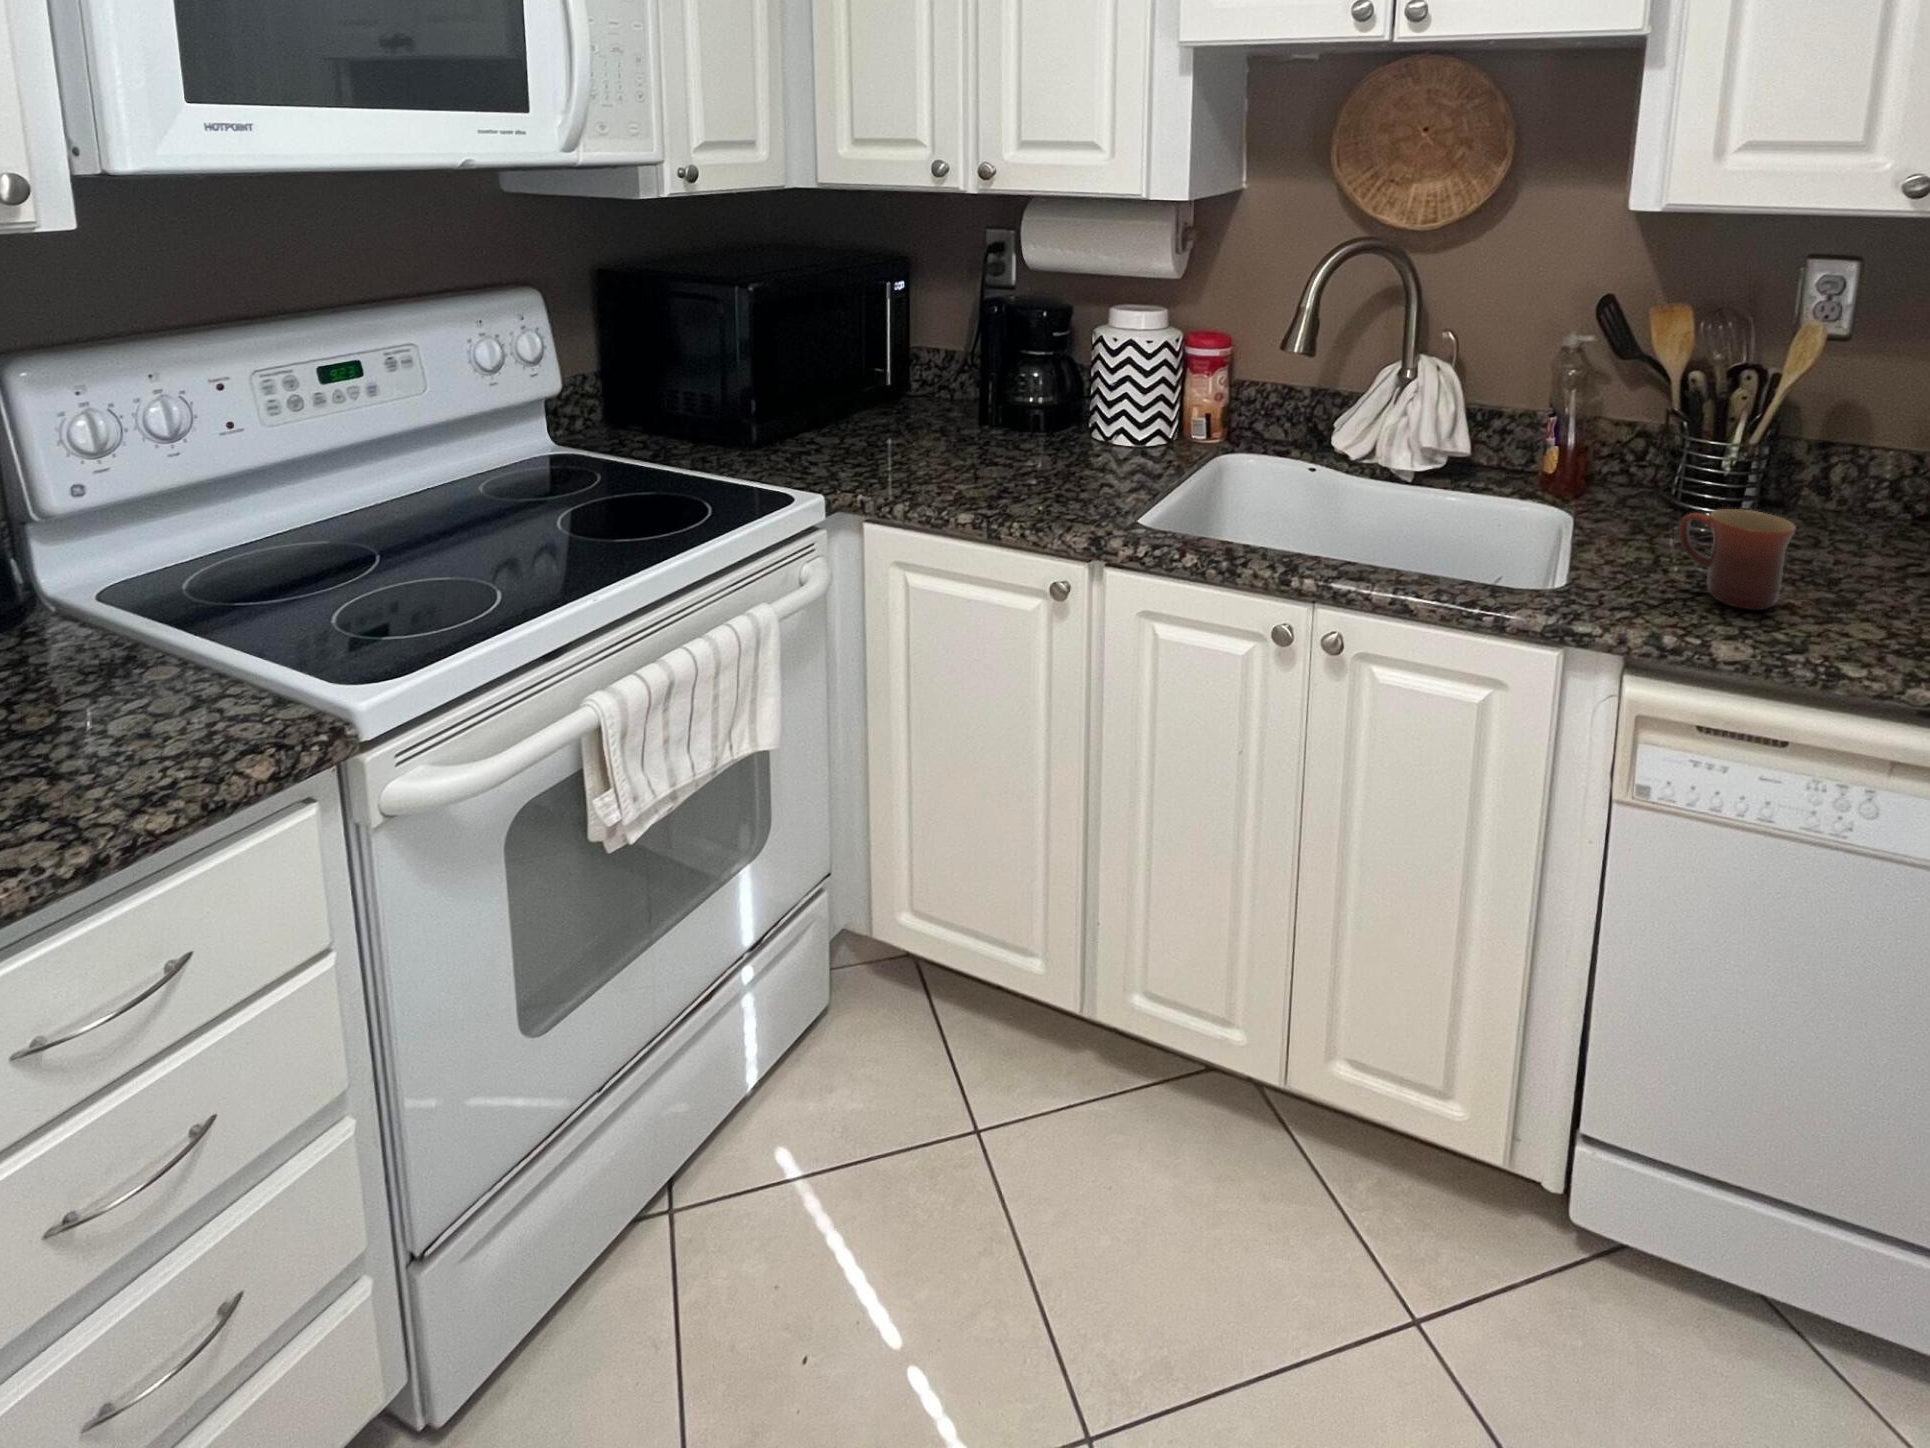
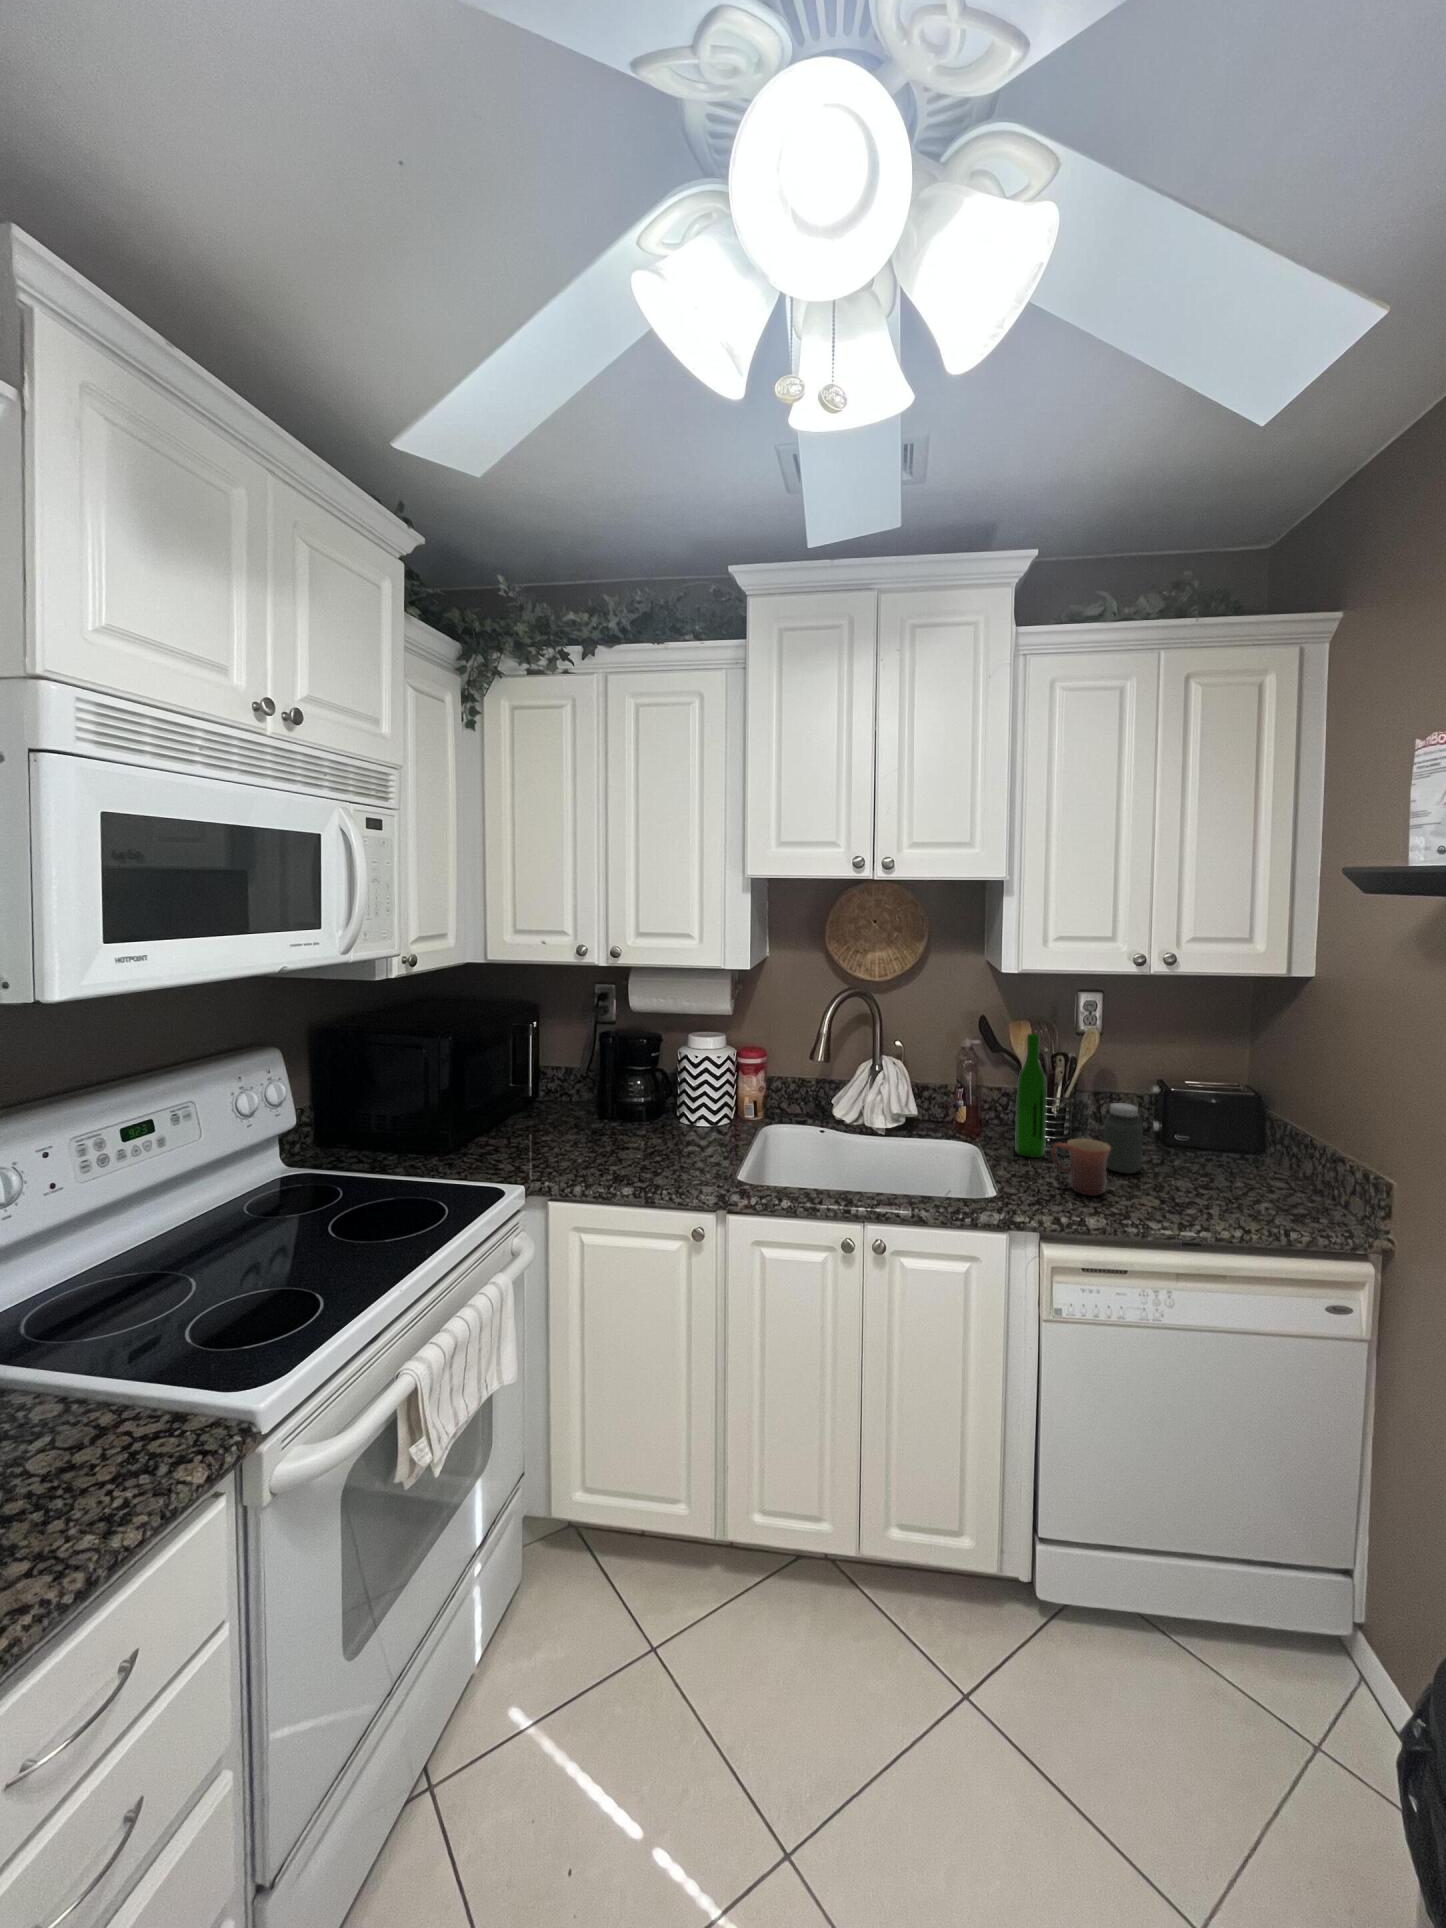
wine bottle: none [1635,323,1704,540] -> present [1016,1034,1046,1158]
jar: none [1799,455,1888,583] -> present [1104,1103,1143,1173]

